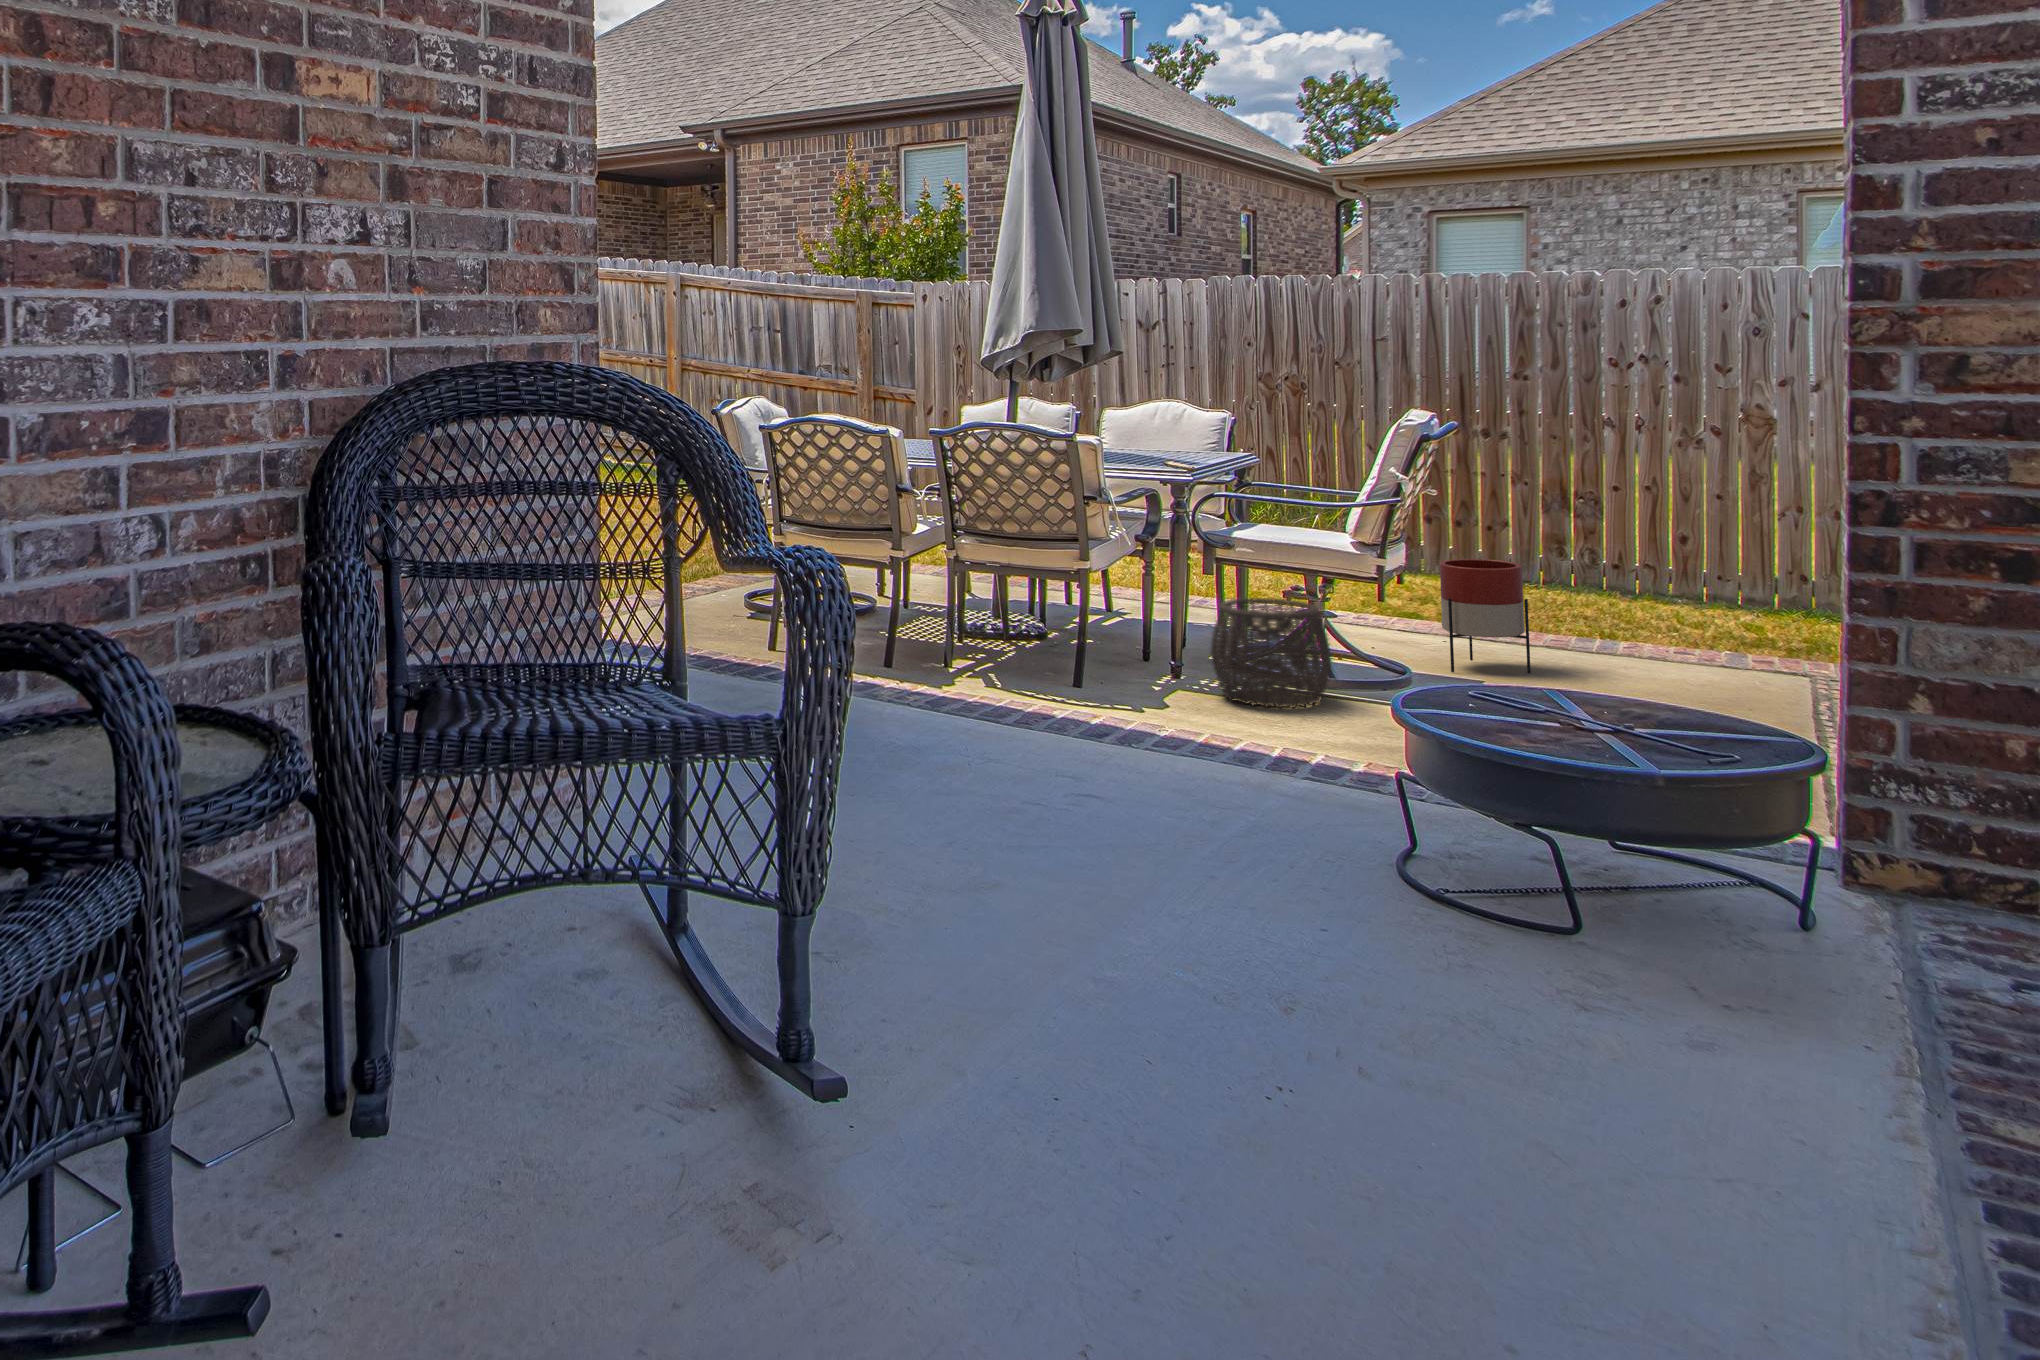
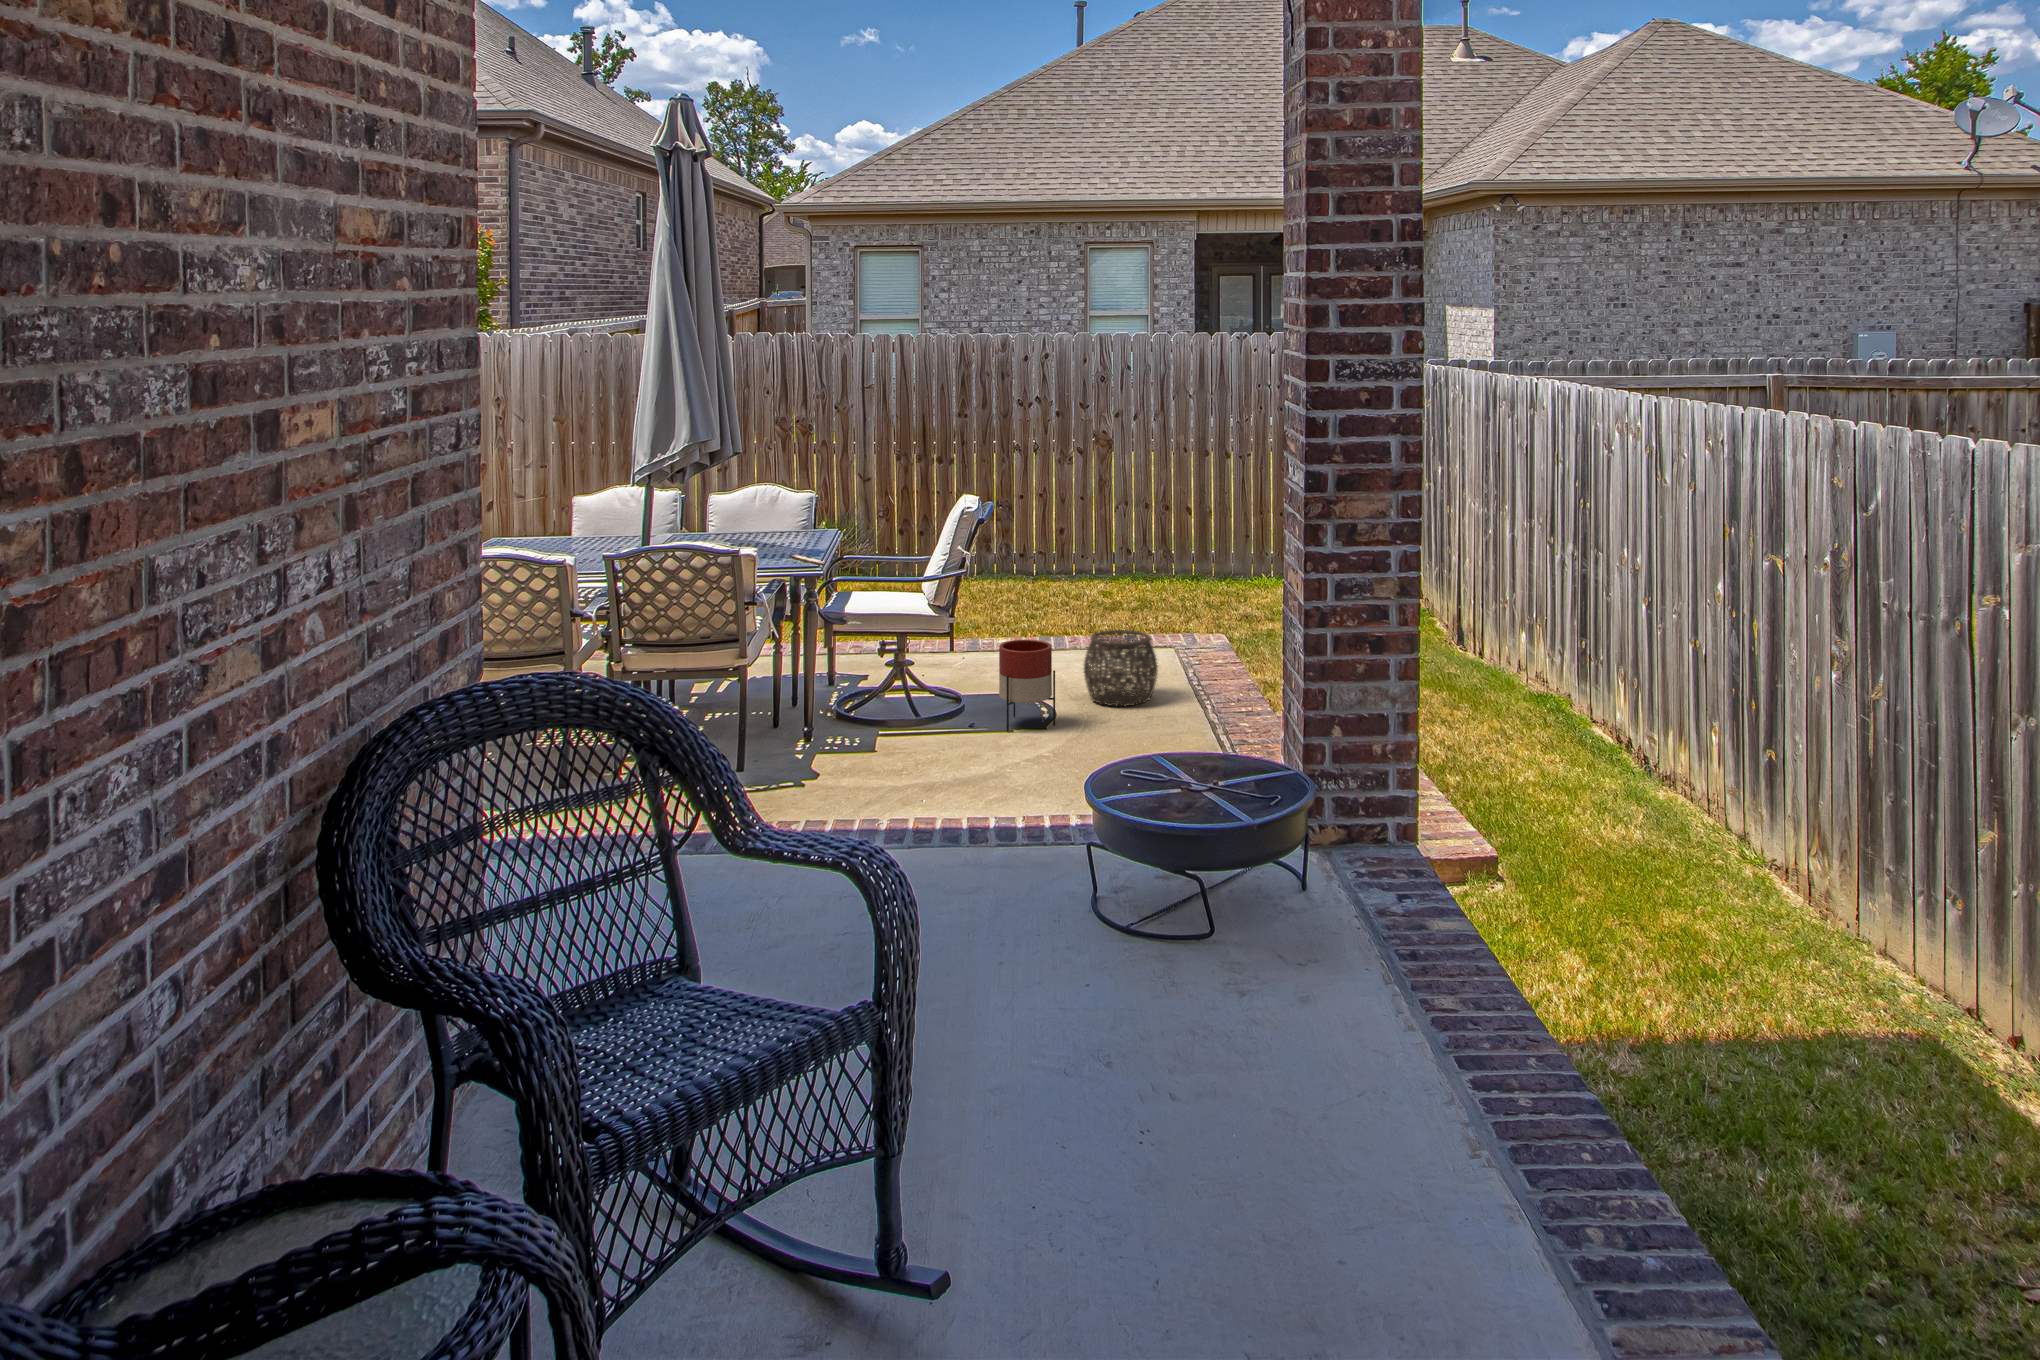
woven basket: present [1210,598,1332,708] -> present [1084,630,1158,706]

